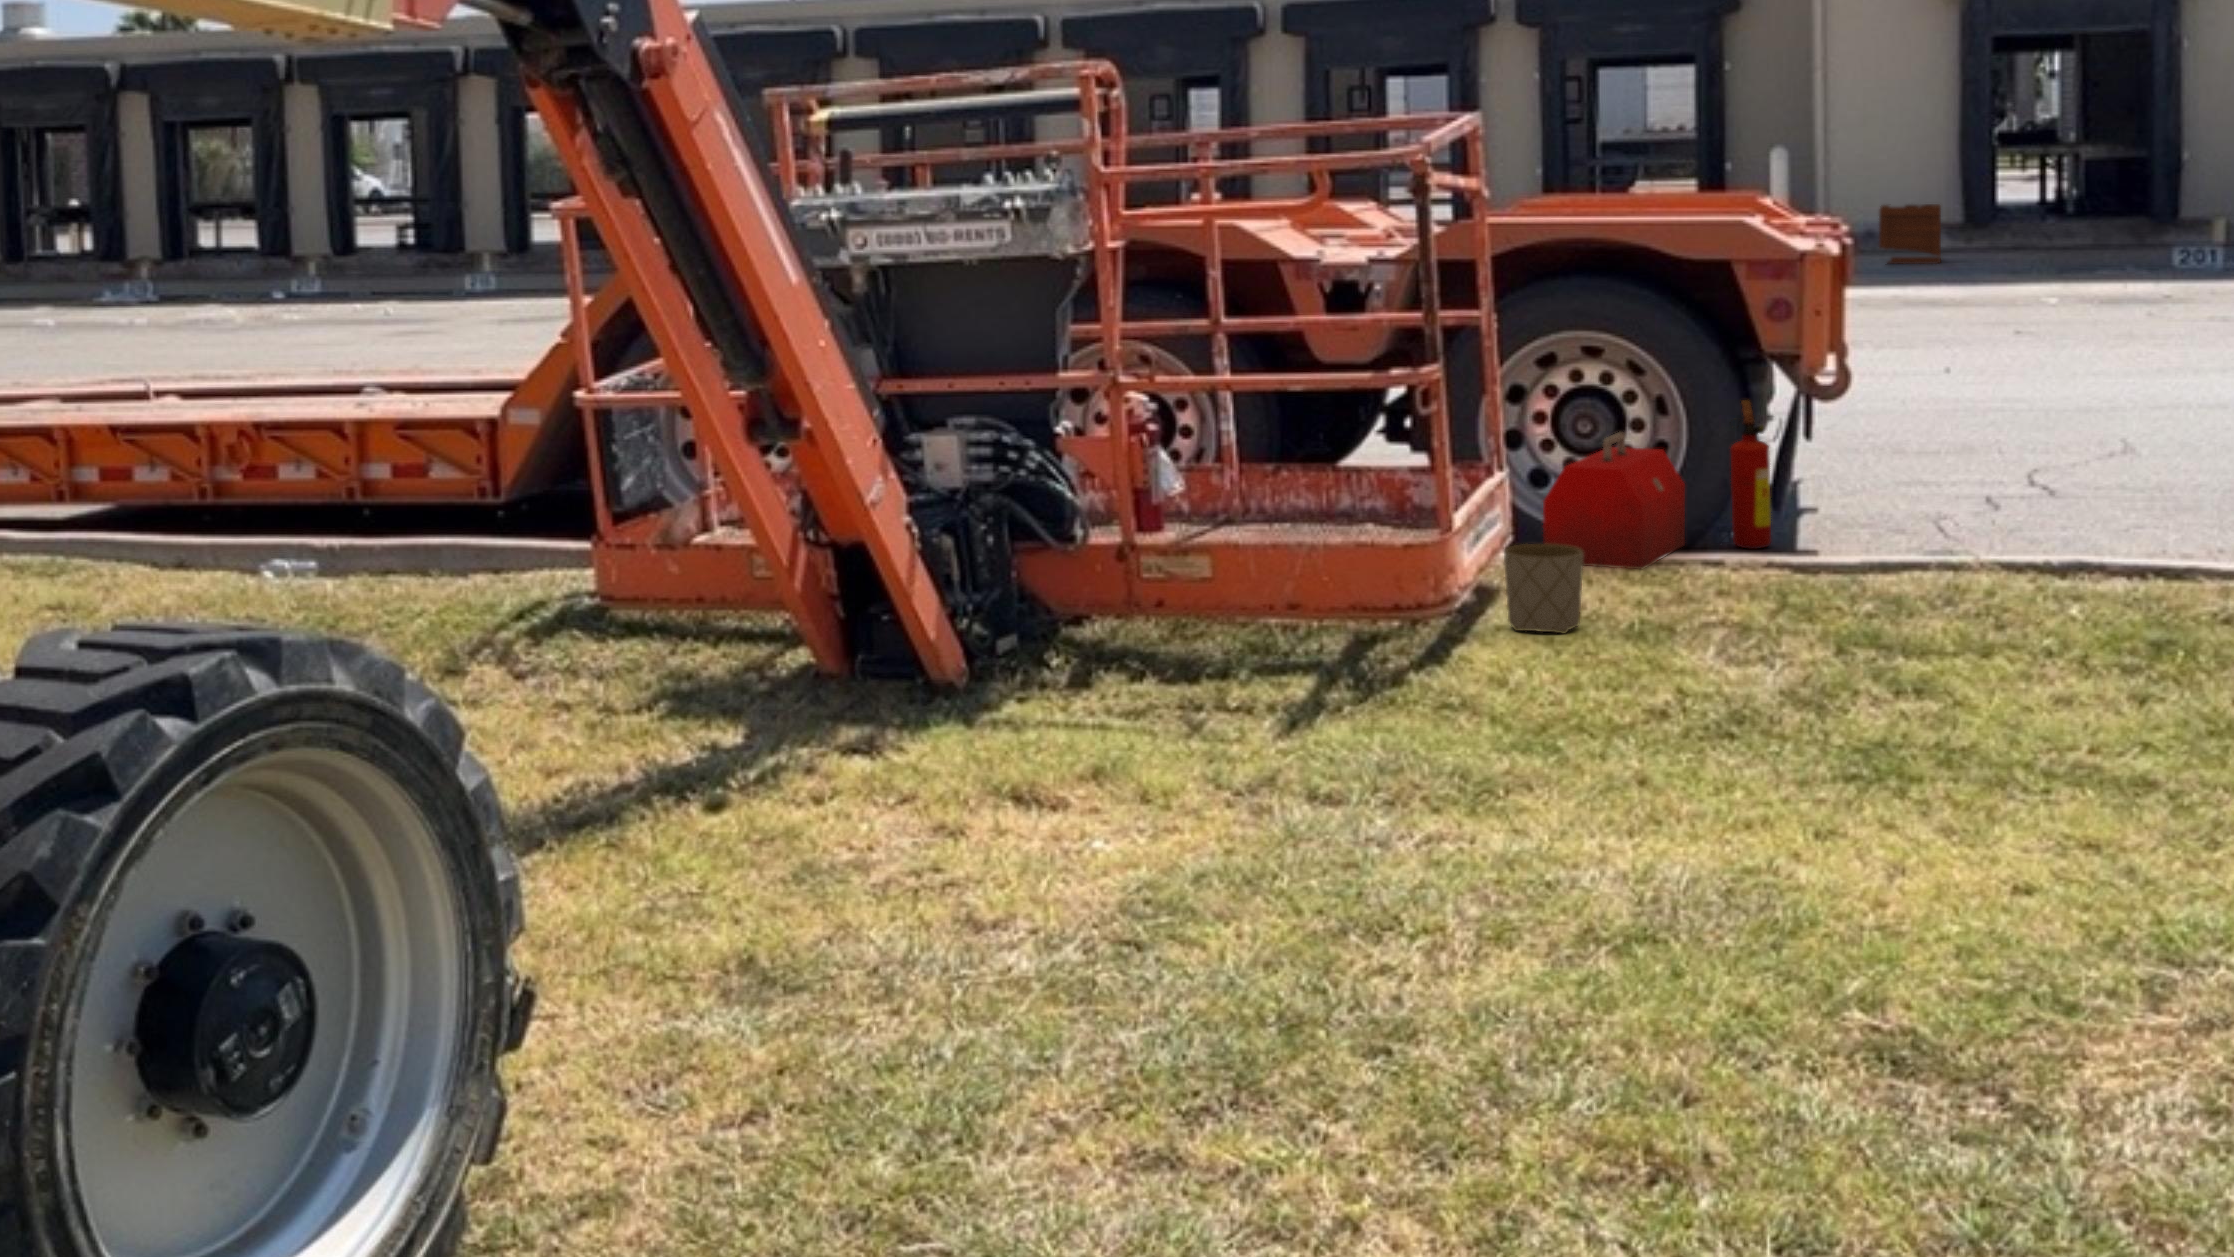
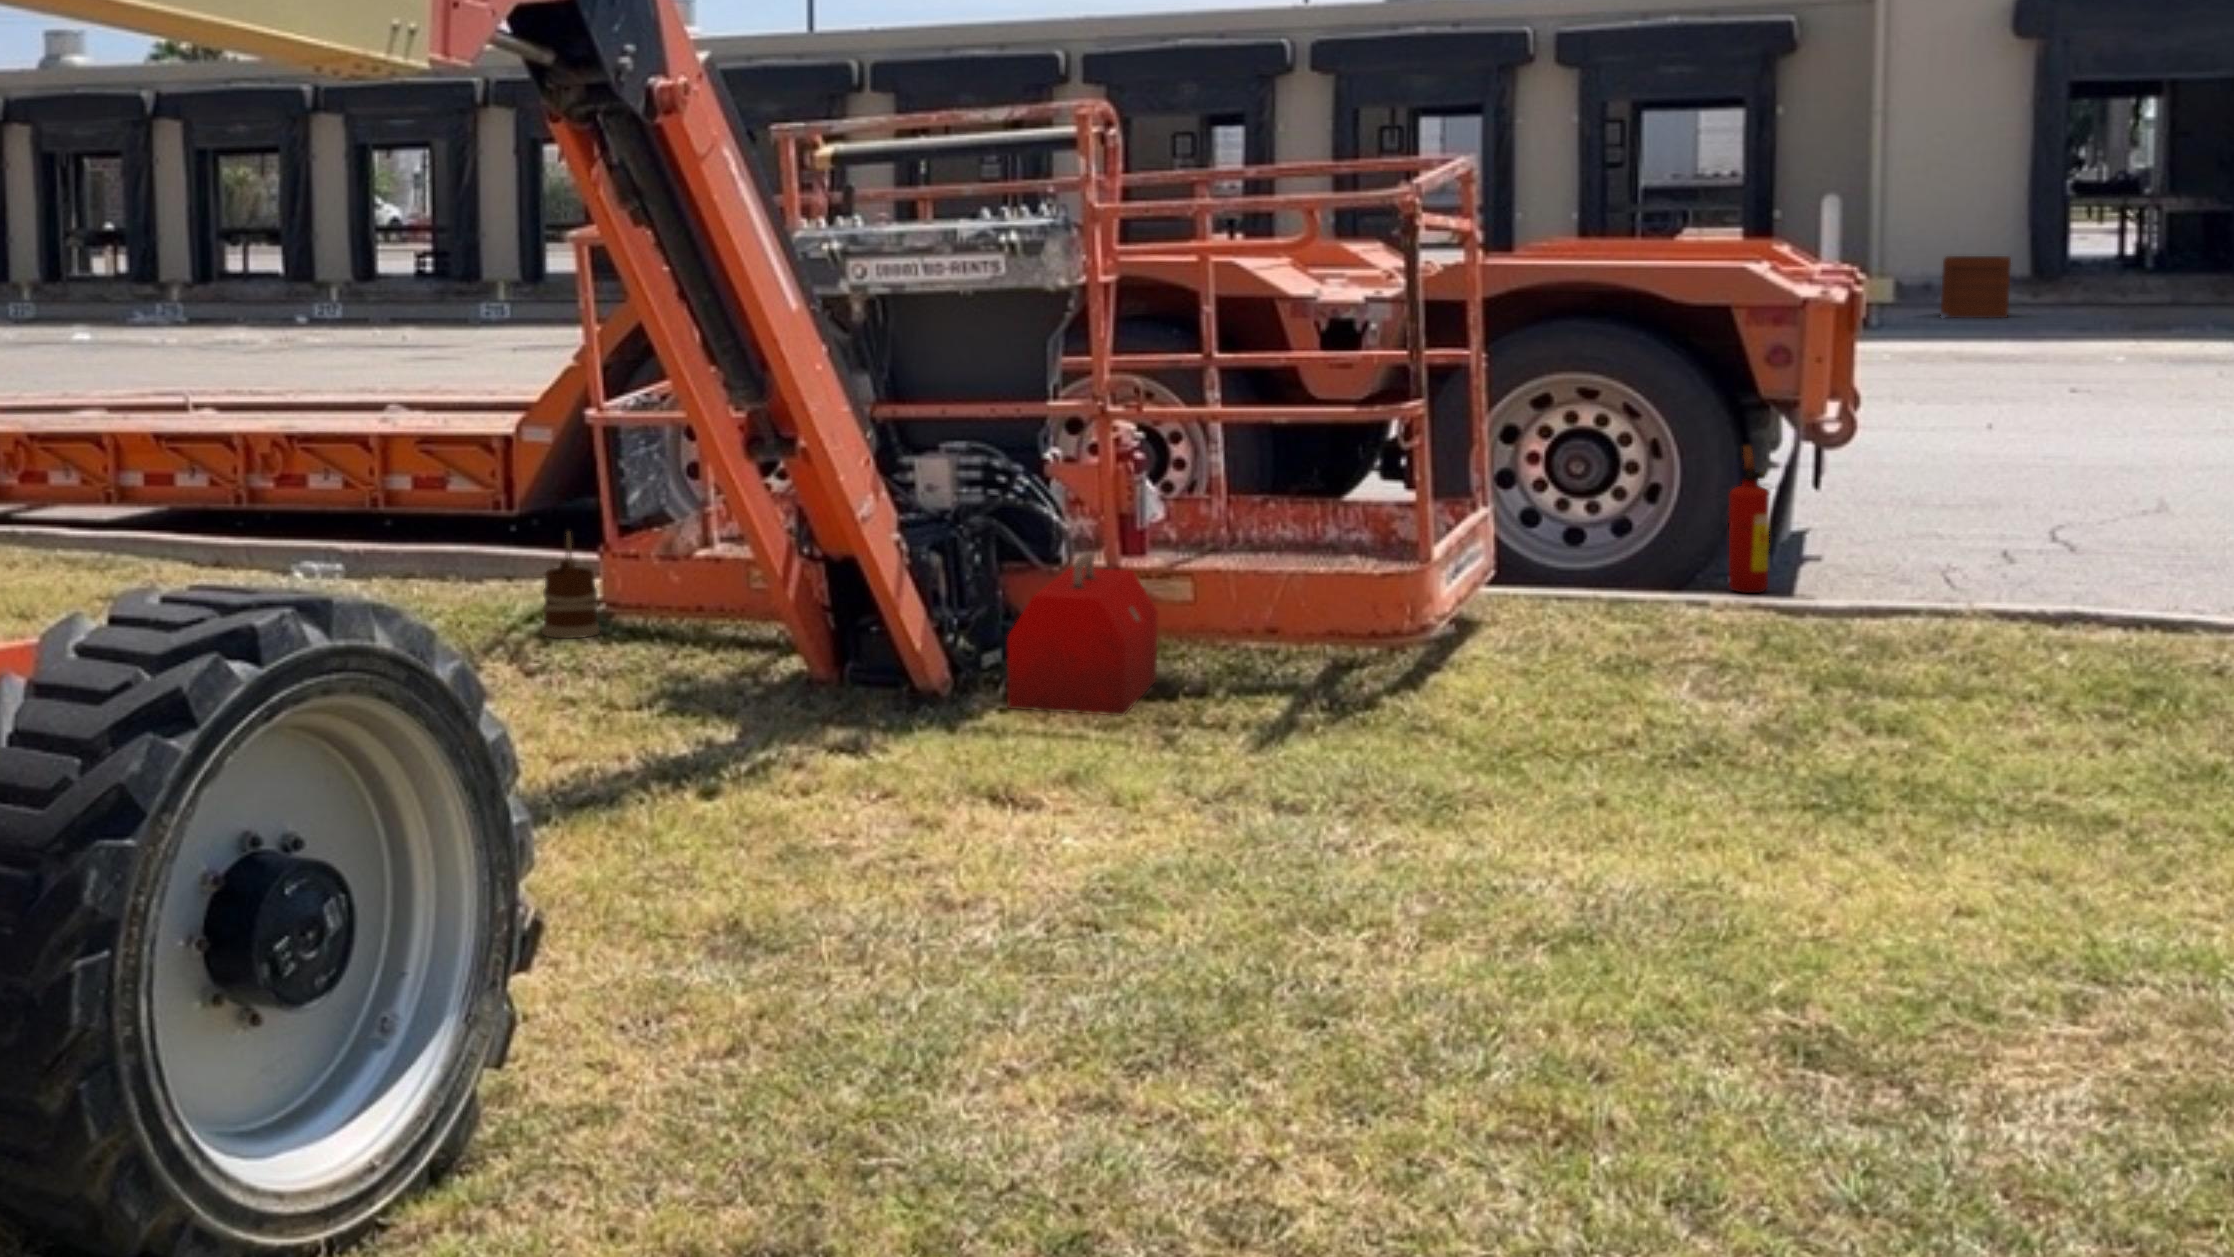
toolbox: present [1543,432,1685,569] -> present [1007,552,1158,716]
wooden bucket: none [533,520,594,634] -> present [542,532,599,638]
planter: present [1504,544,1583,634] -> none [1487,579,1566,667]

